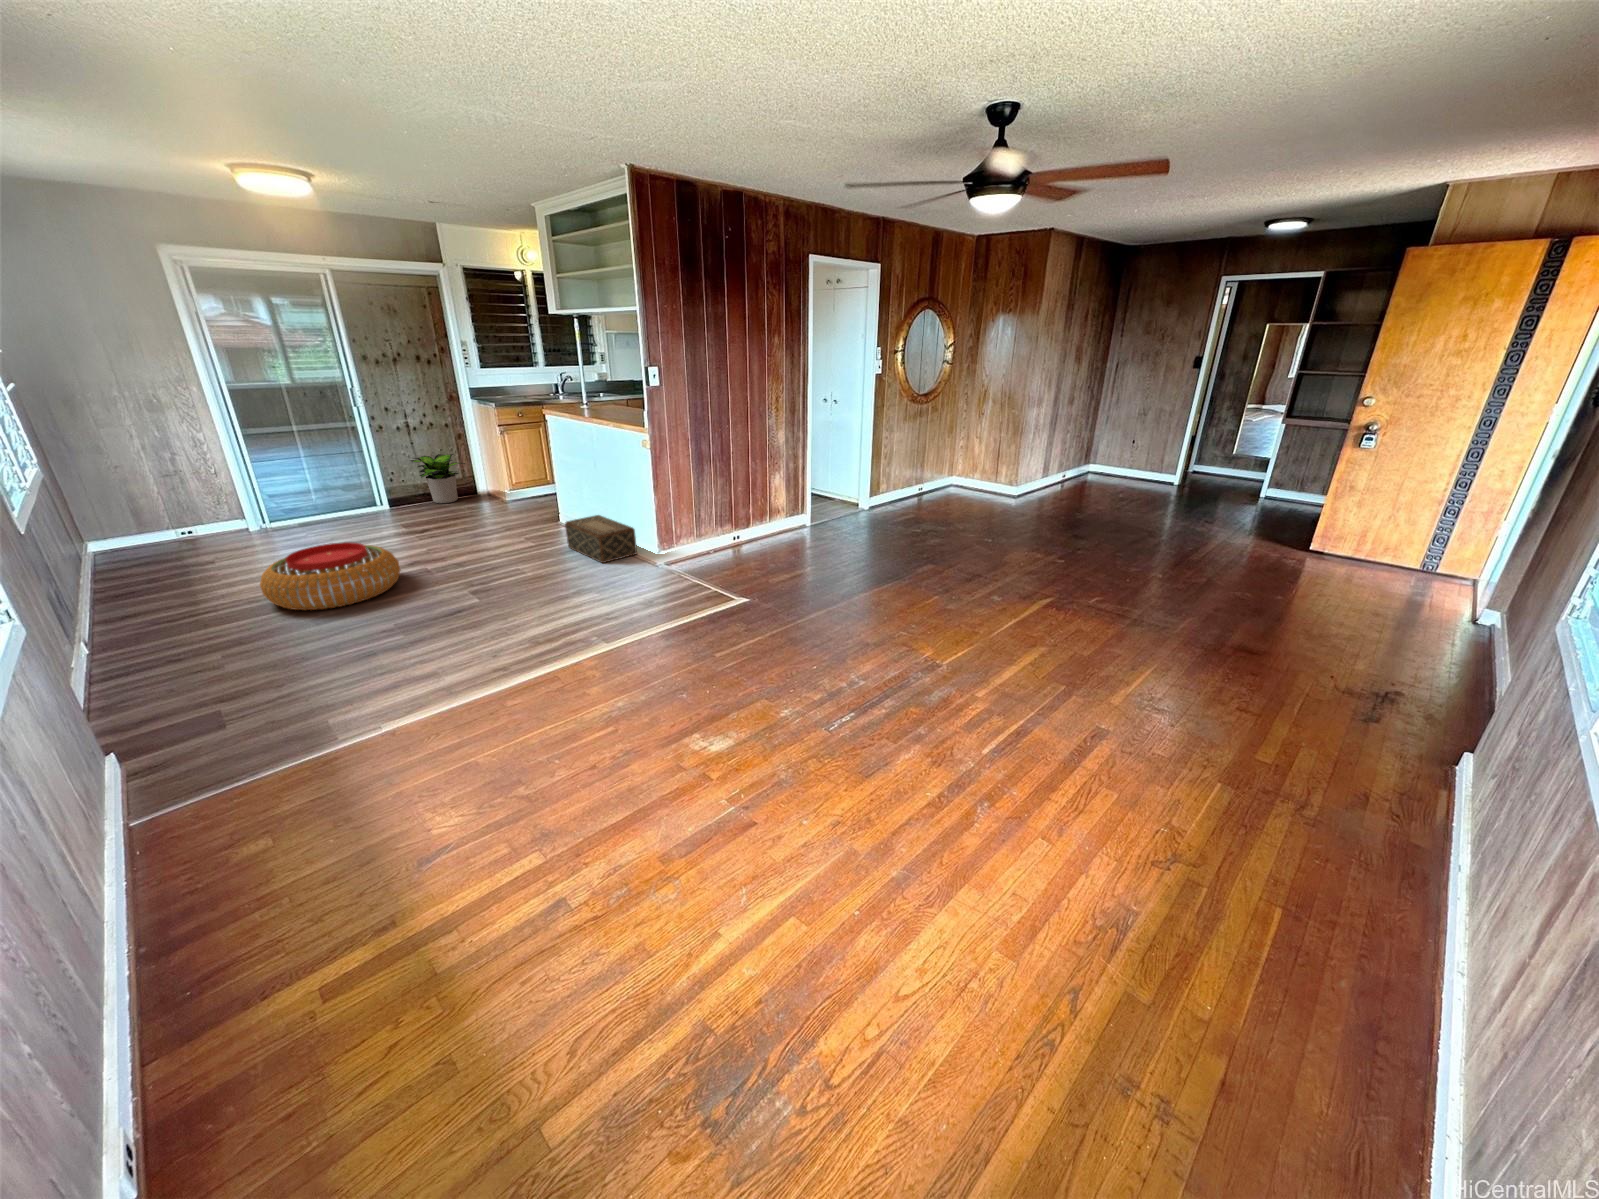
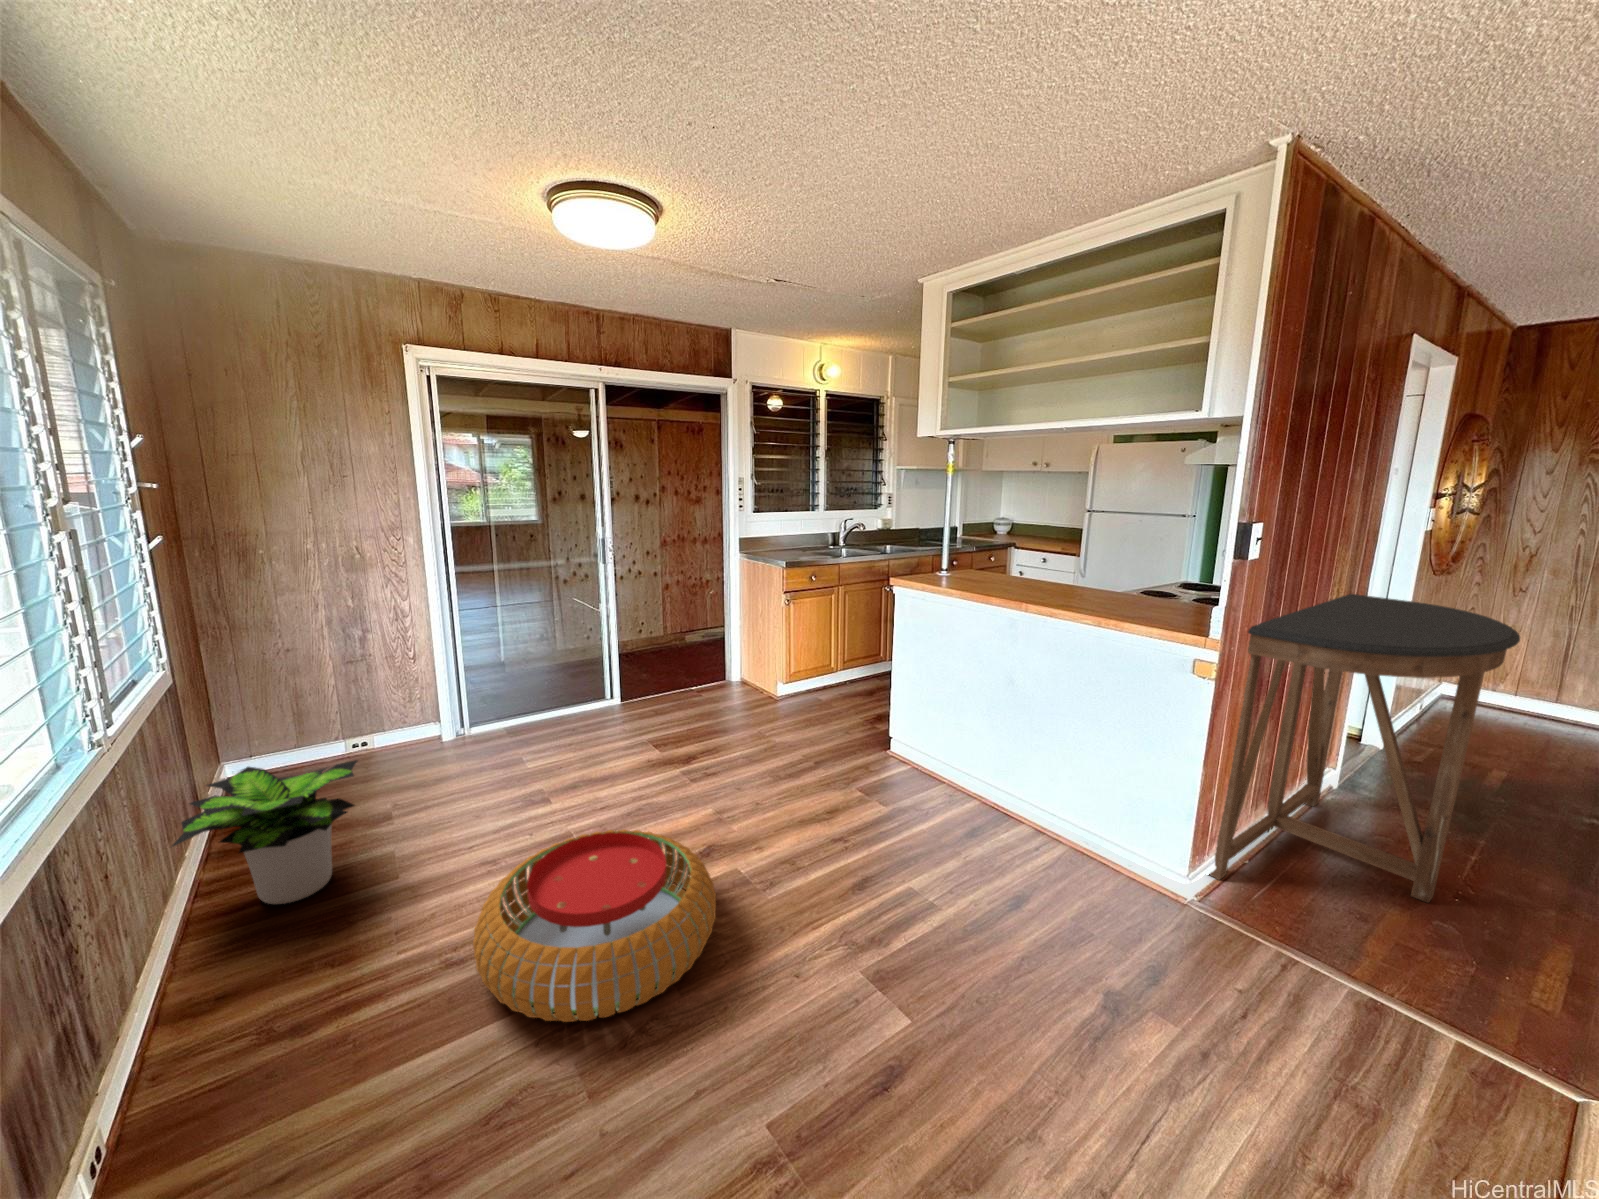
console table: none [667,408,819,558] -> present [1210,594,1520,903]
potted plant: present [410,454,465,503] -> present [172,760,357,904]
woven basket: present [565,515,637,563] -> none [955,765,1110,886]

